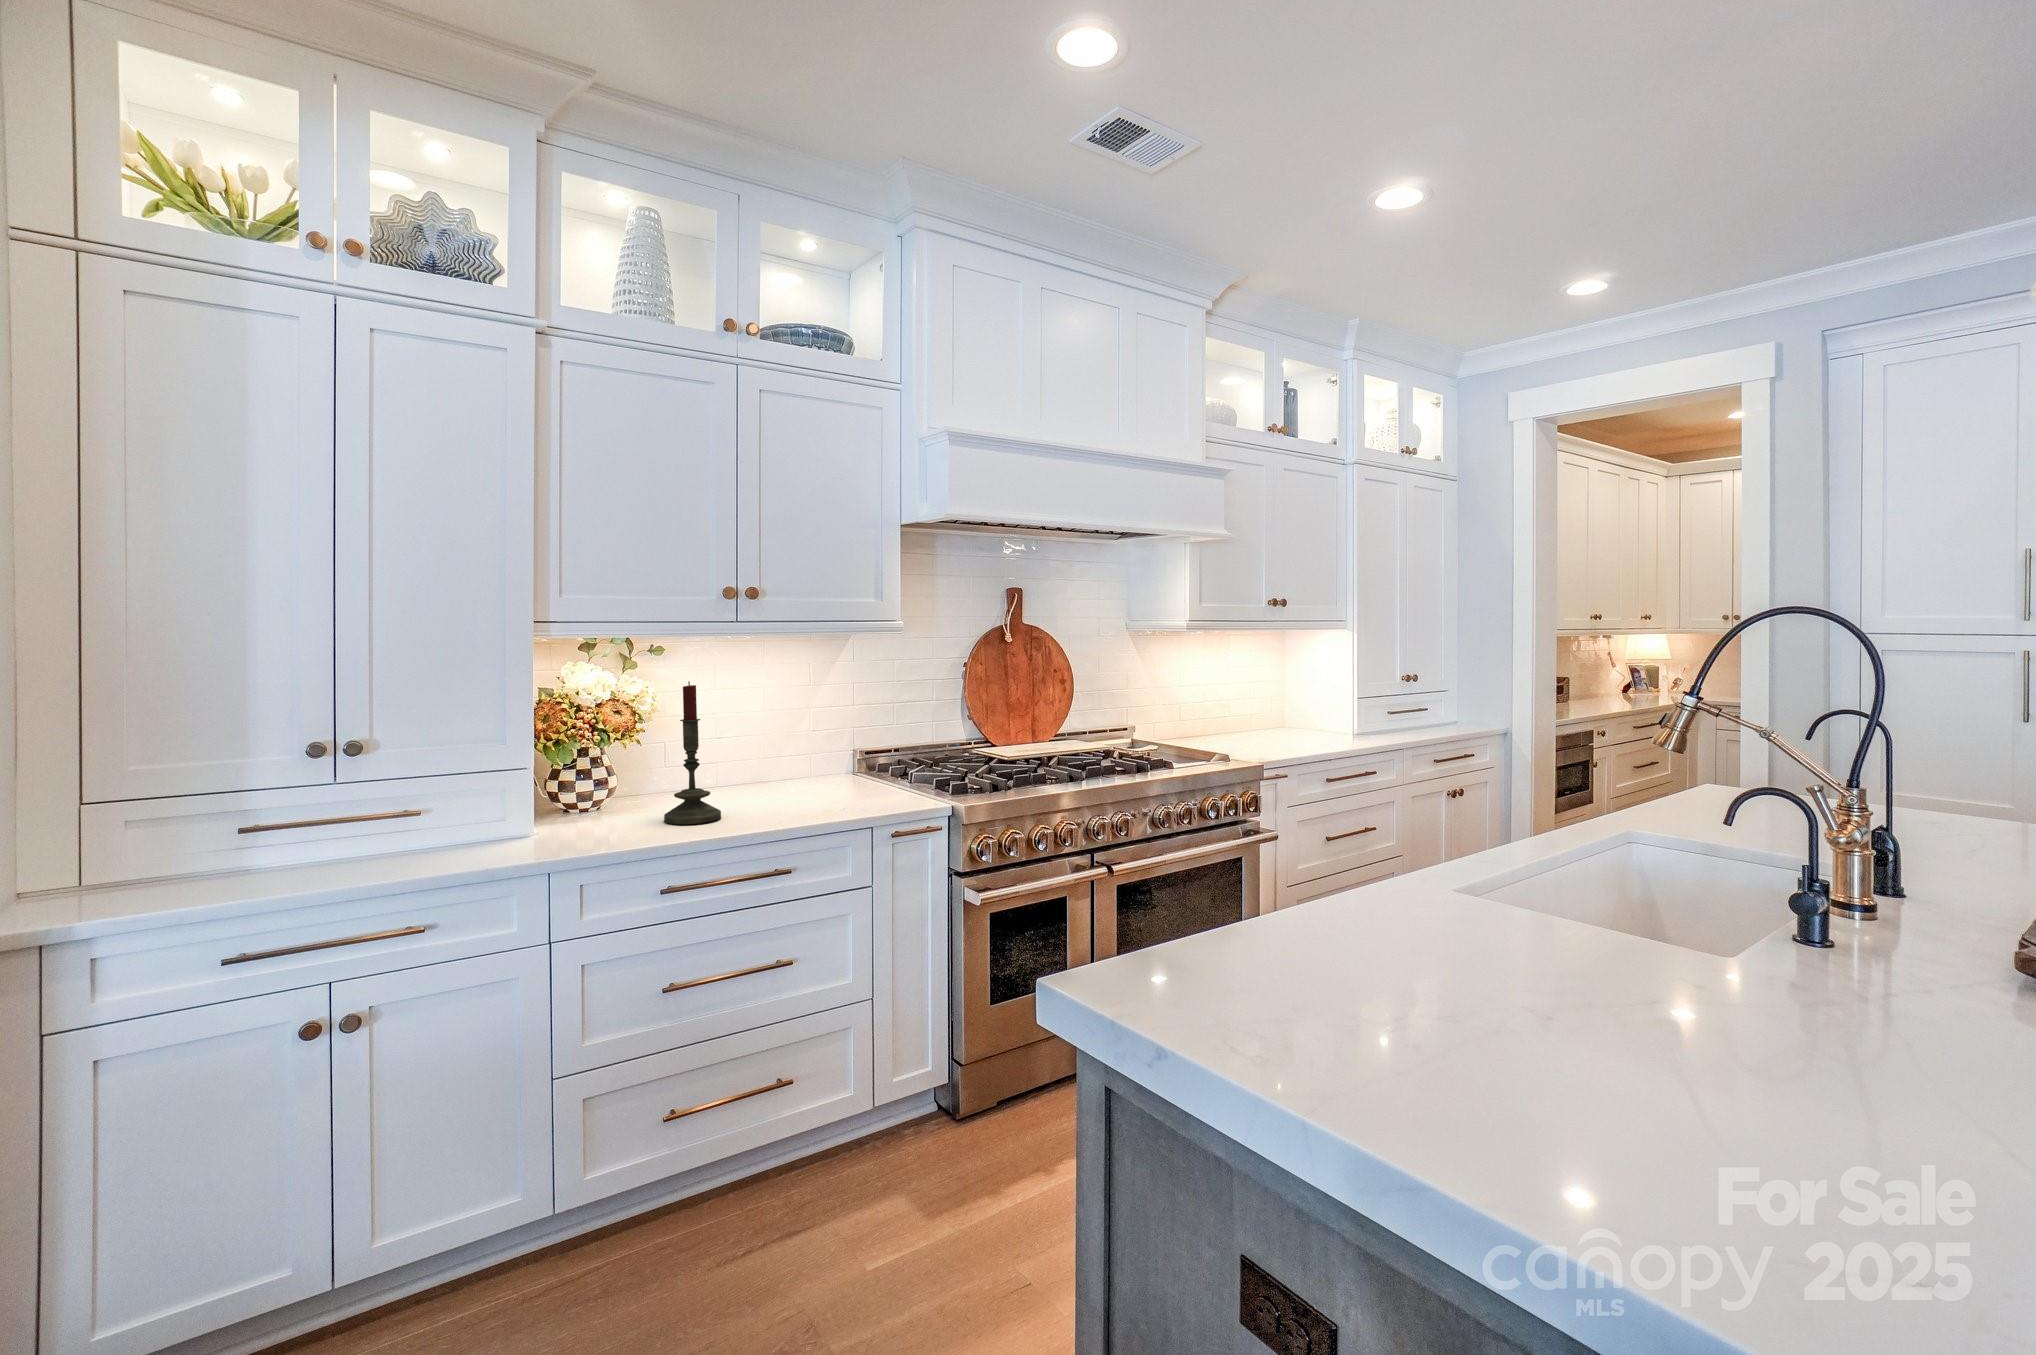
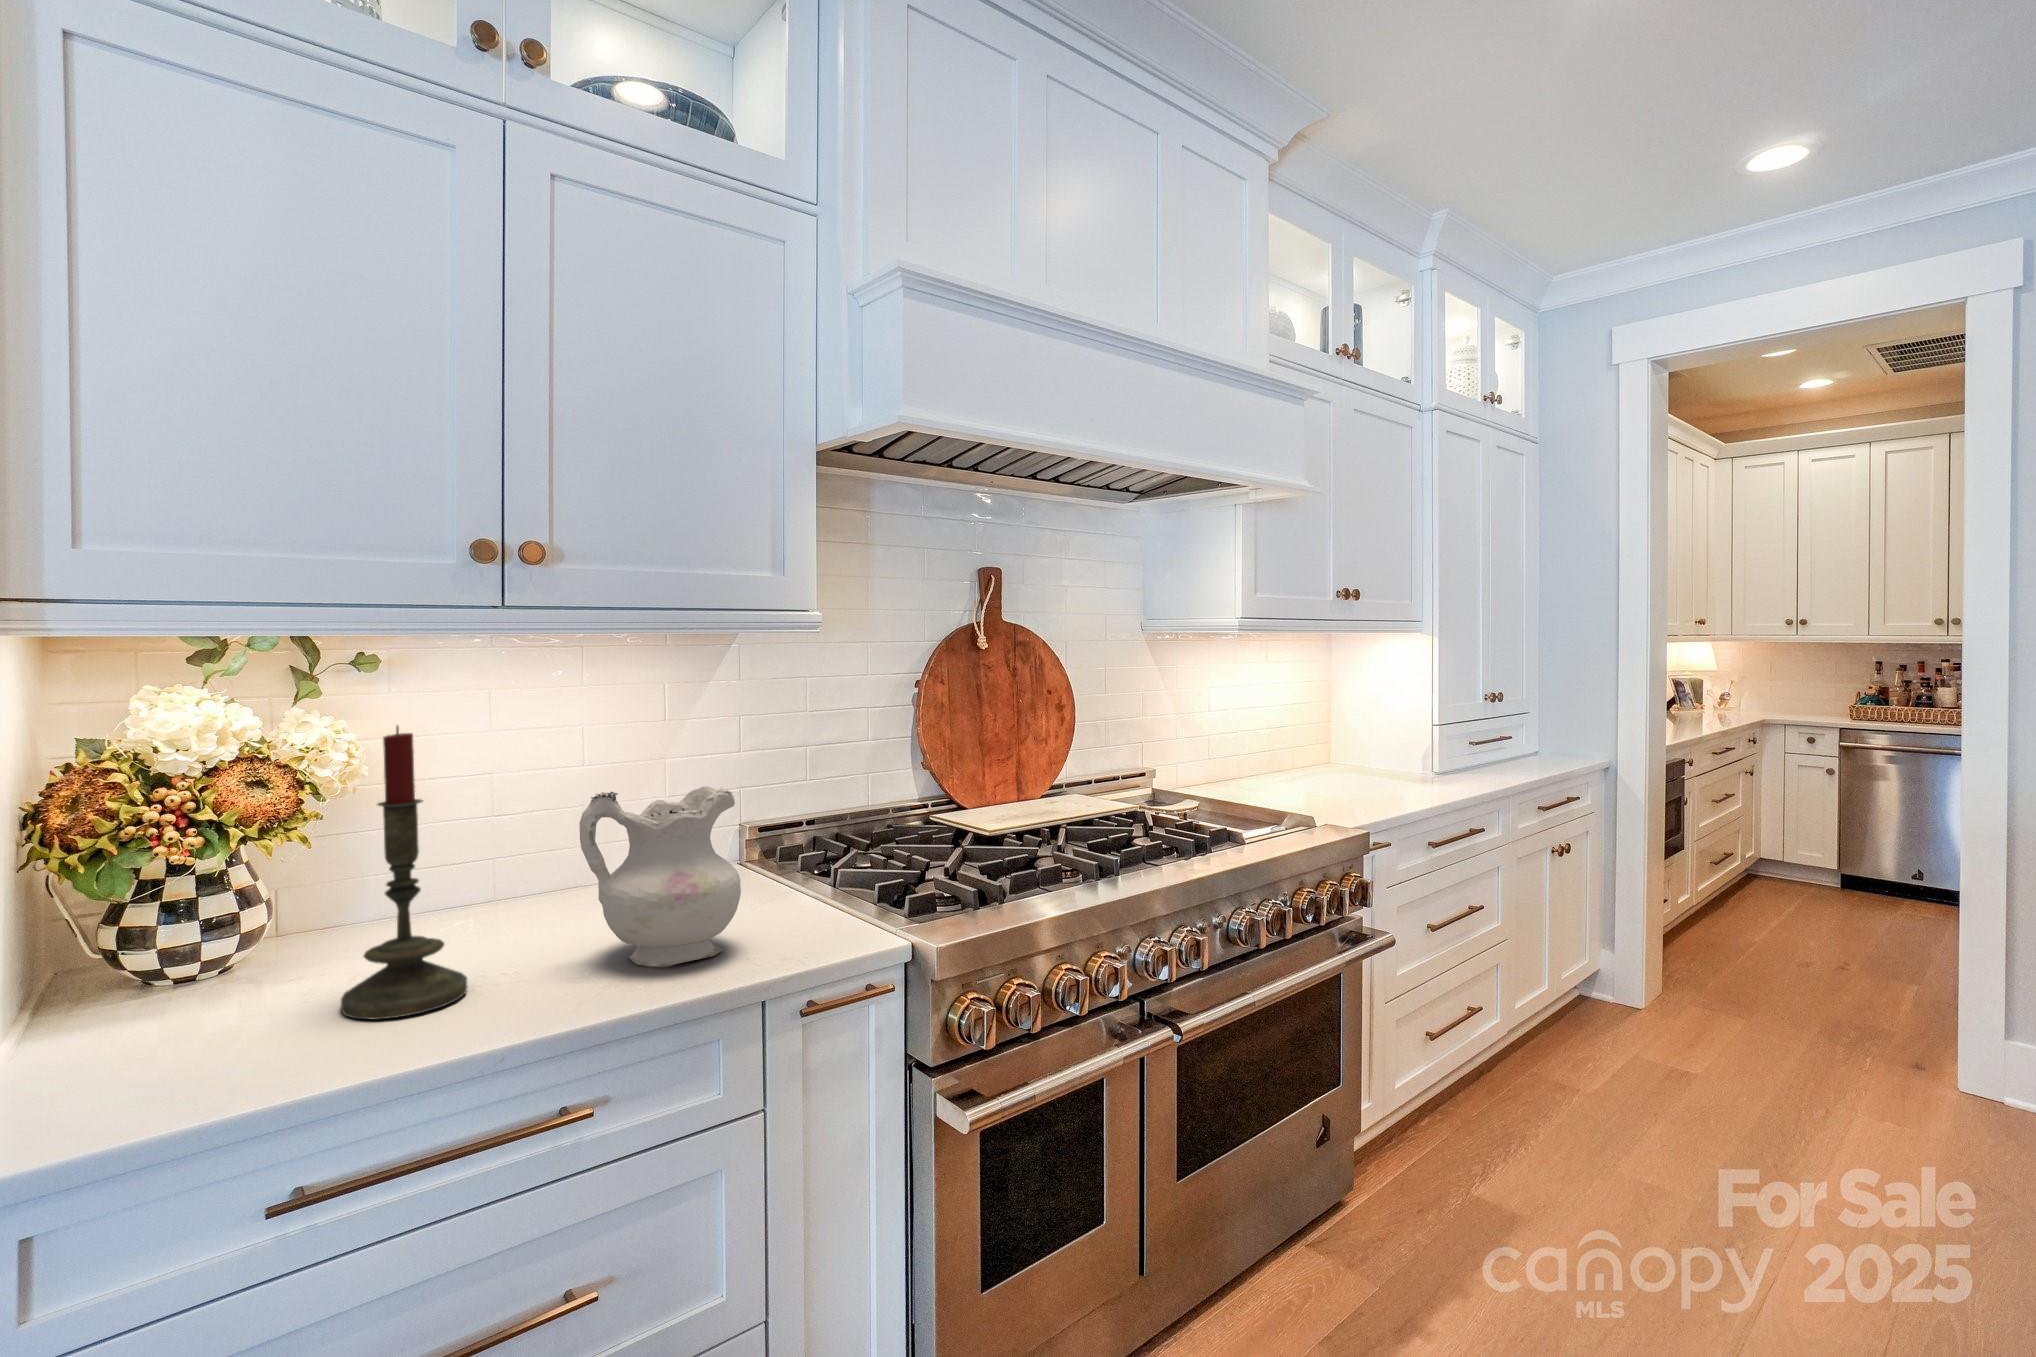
ceramic pitcher: none [774,718,857,811] -> present [579,786,741,967]

